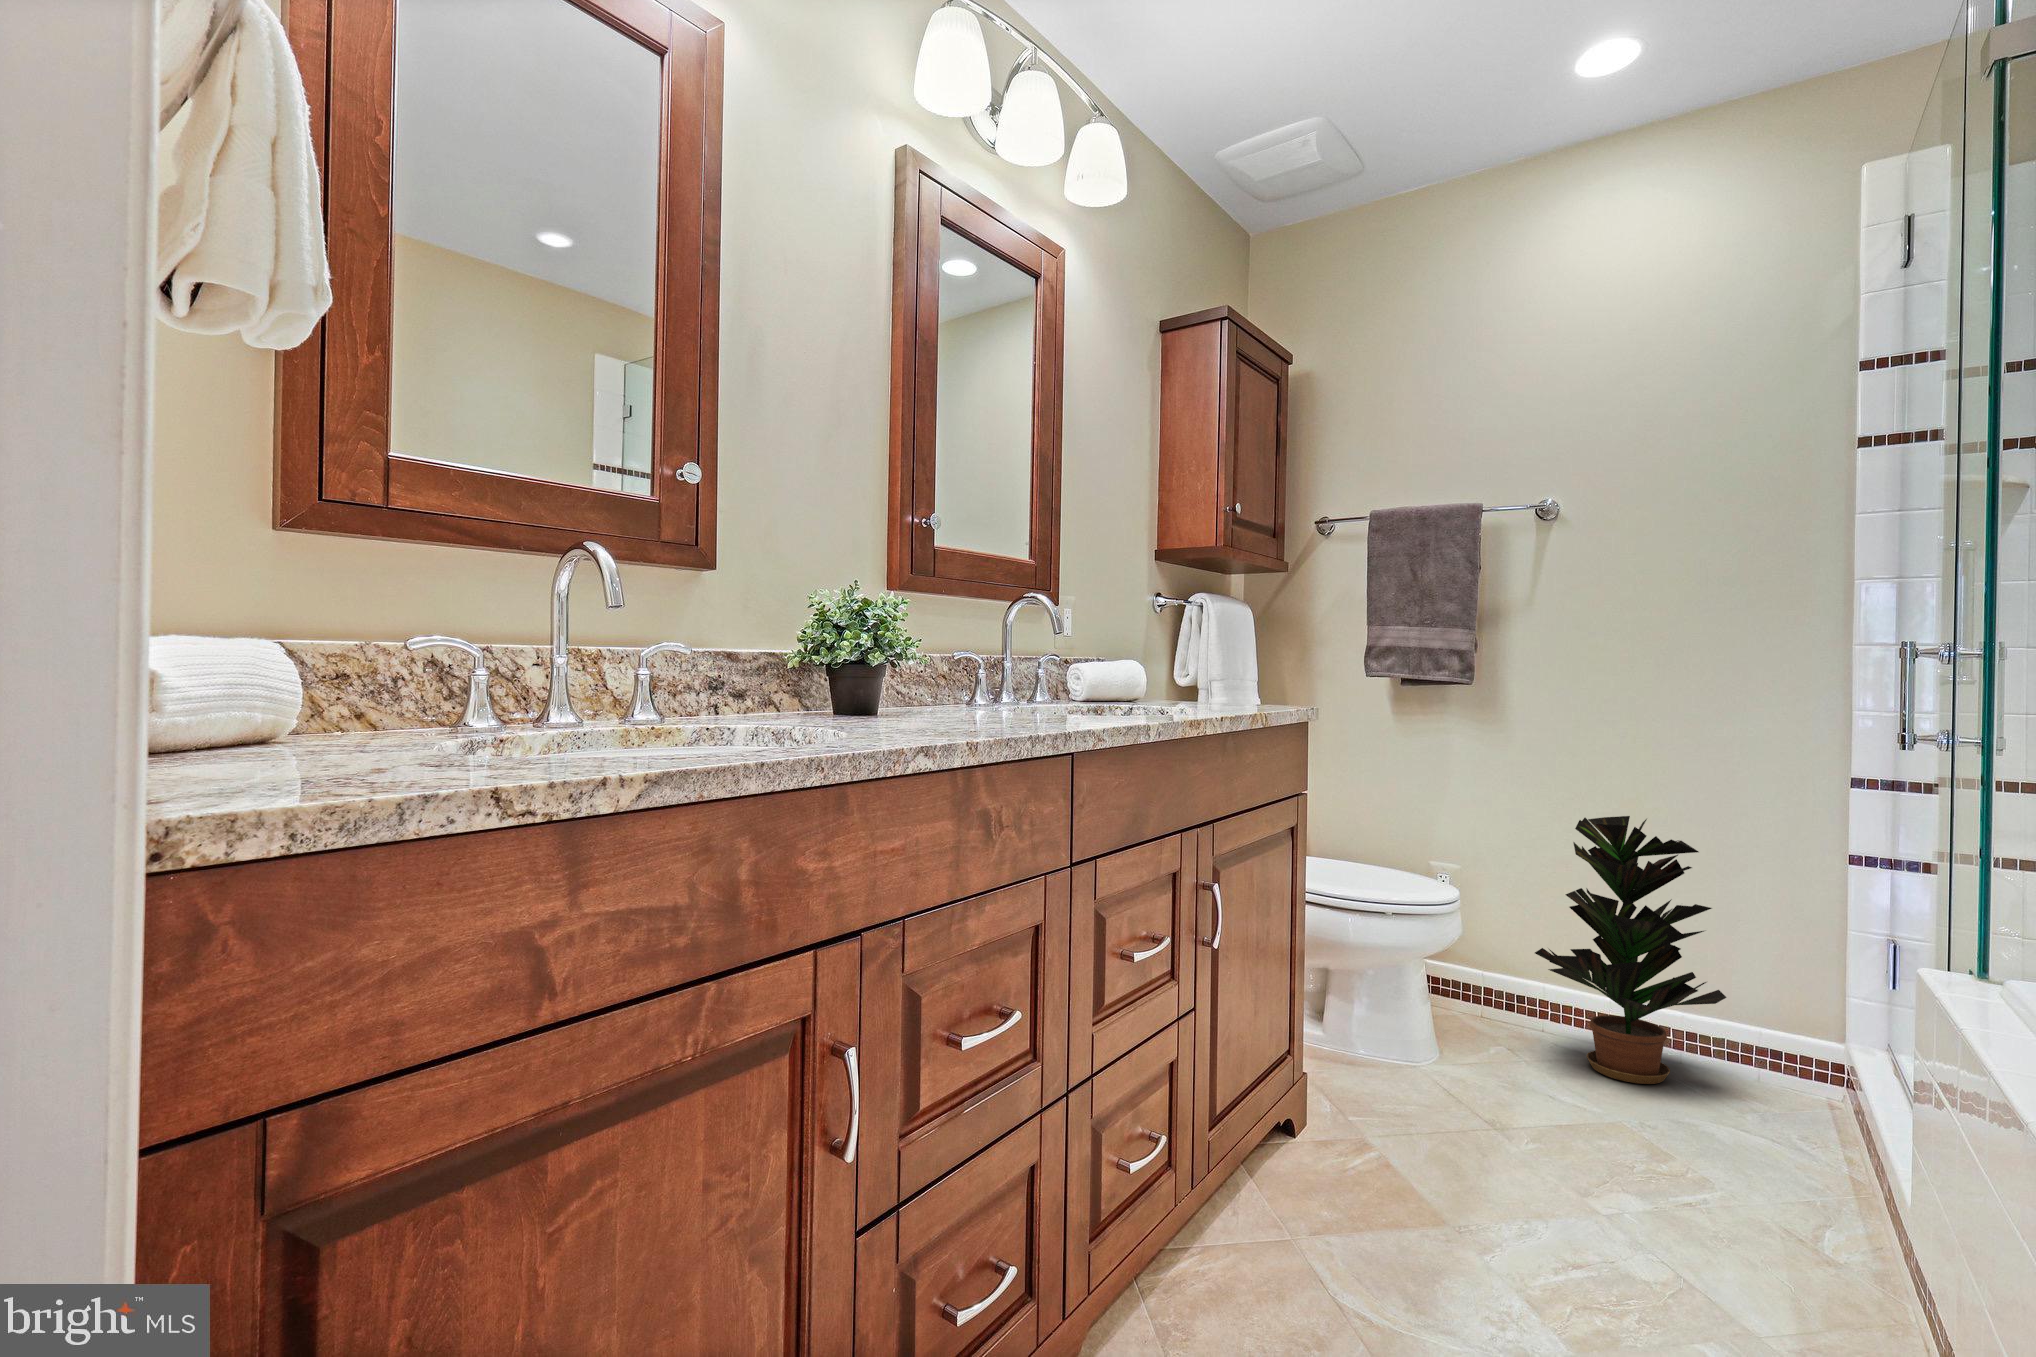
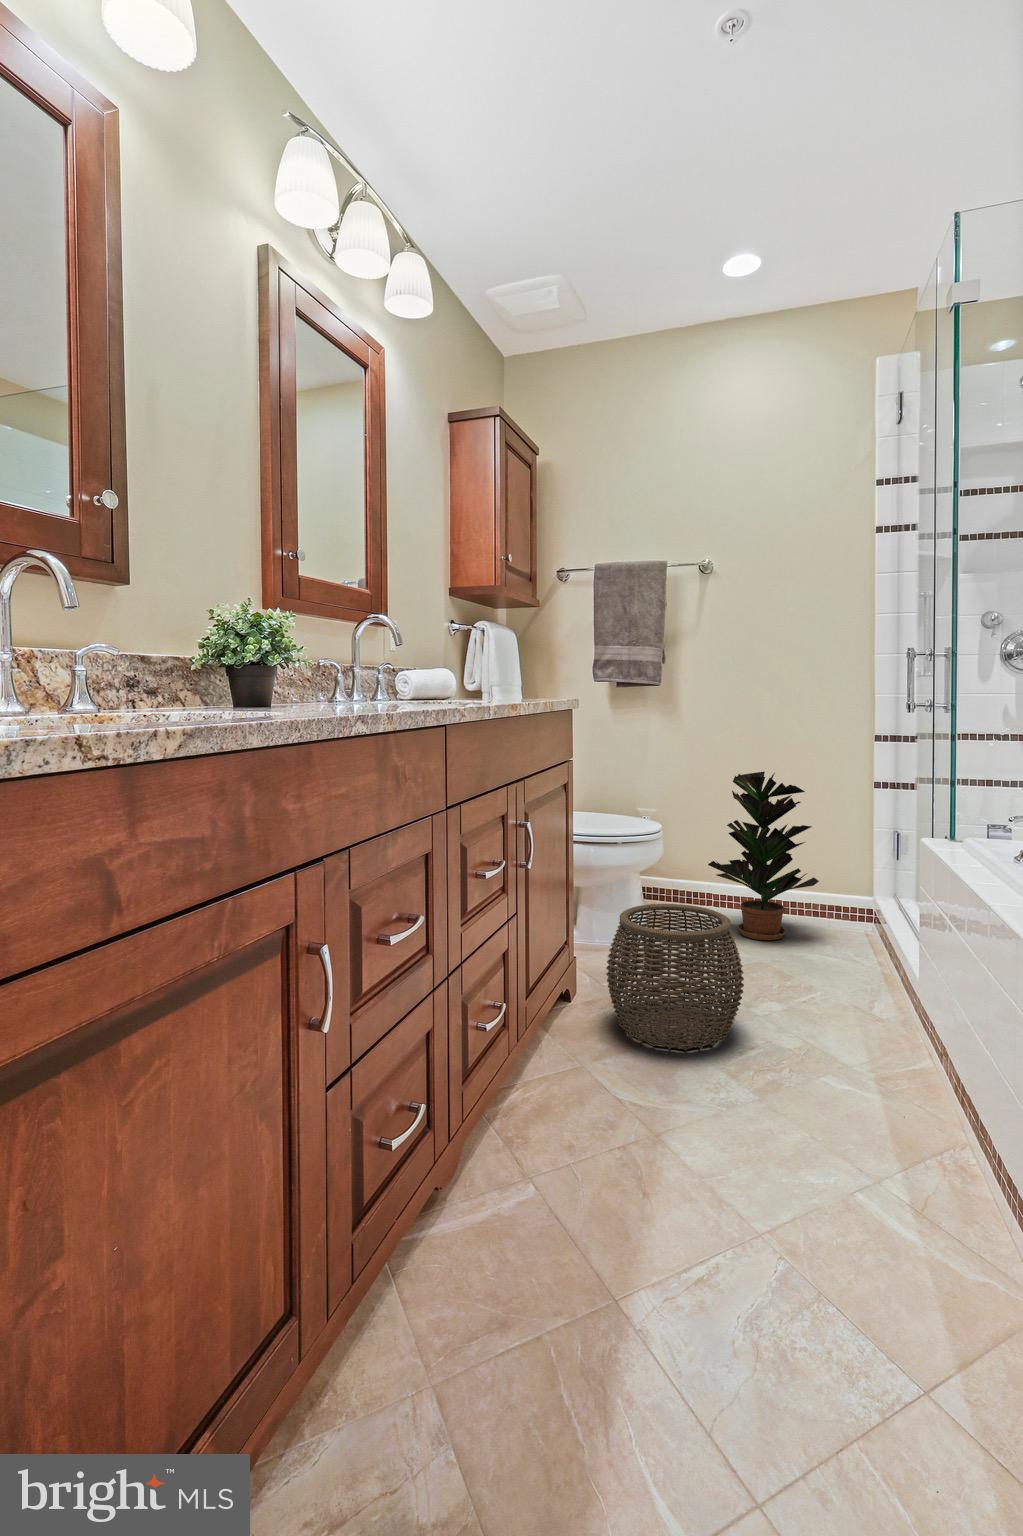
woven basket: none [1345,1011,1567,1252] -> present [606,904,744,1050]

